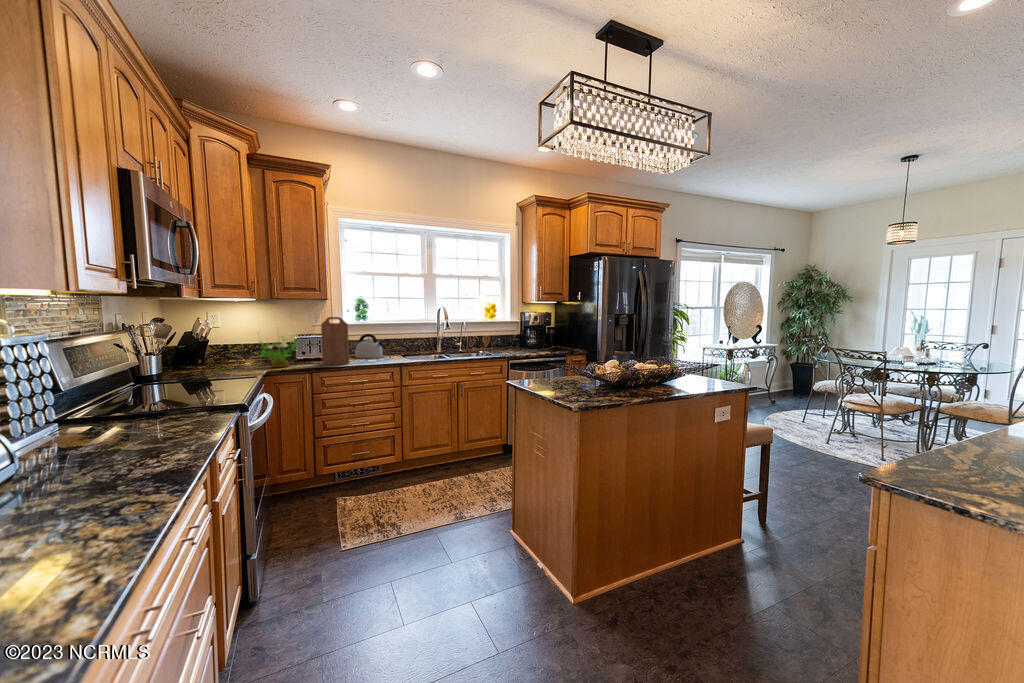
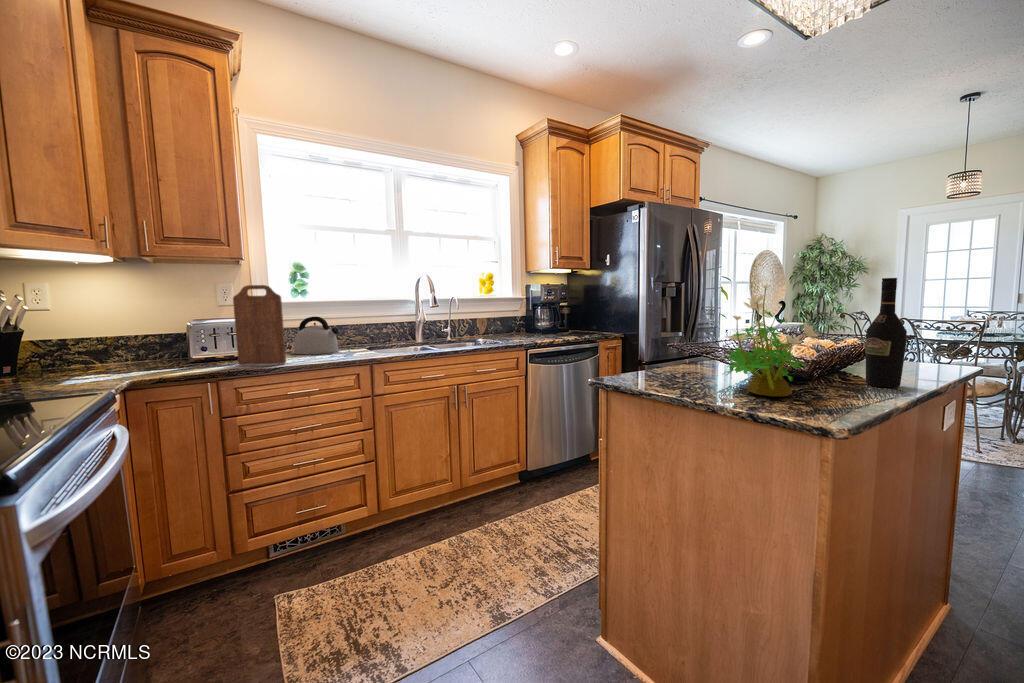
potted plant: present [256,327,299,367] -> present [726,285,818,396]
wine bottle: none [648,332,665,392] -> present [865,278,907,388]

